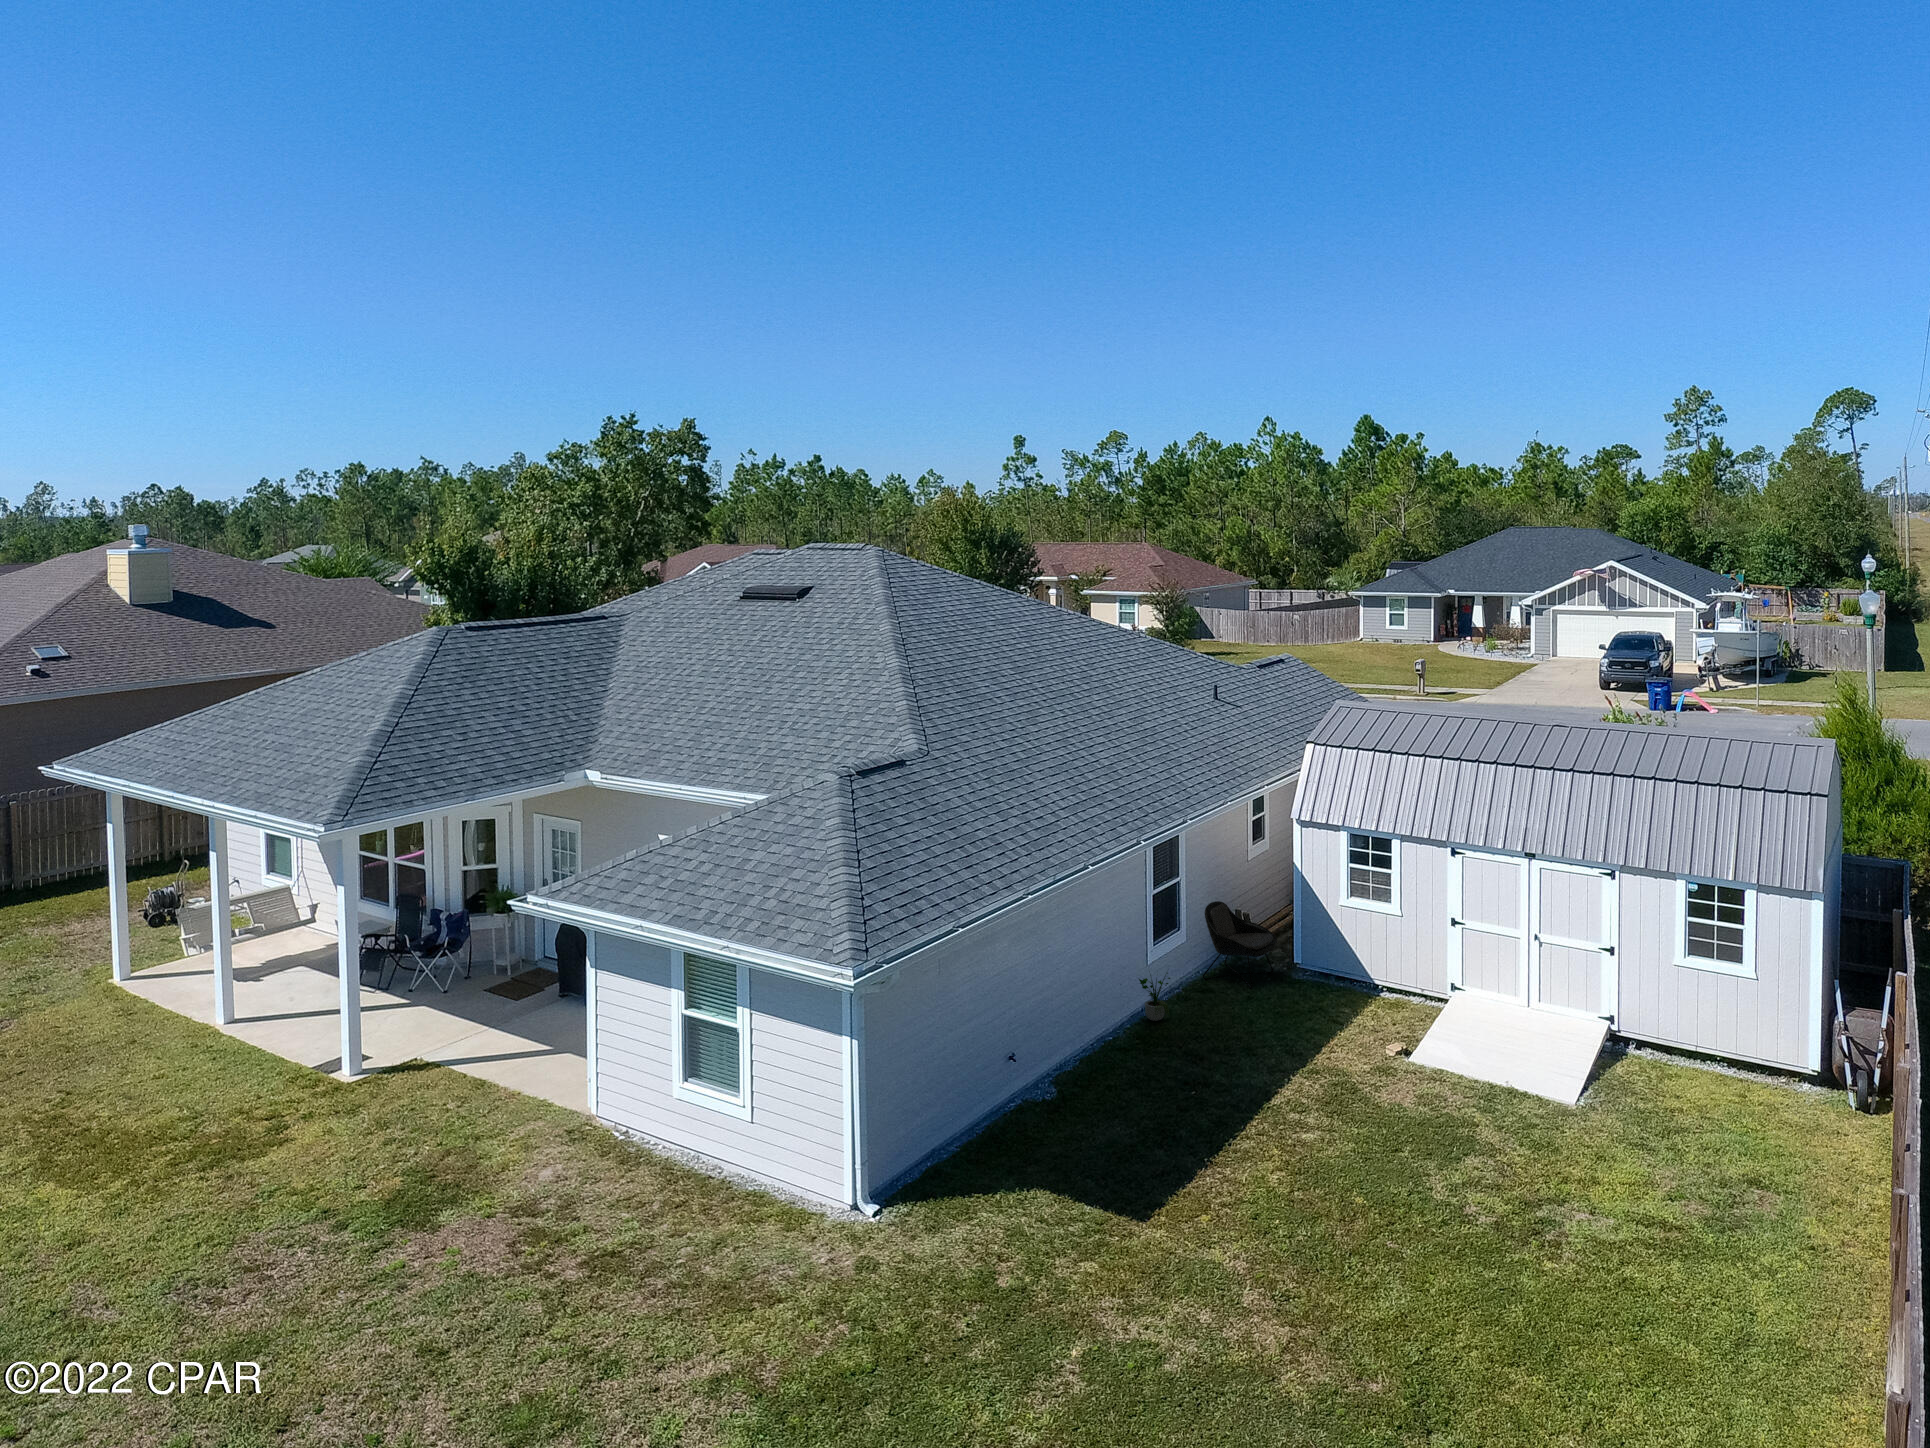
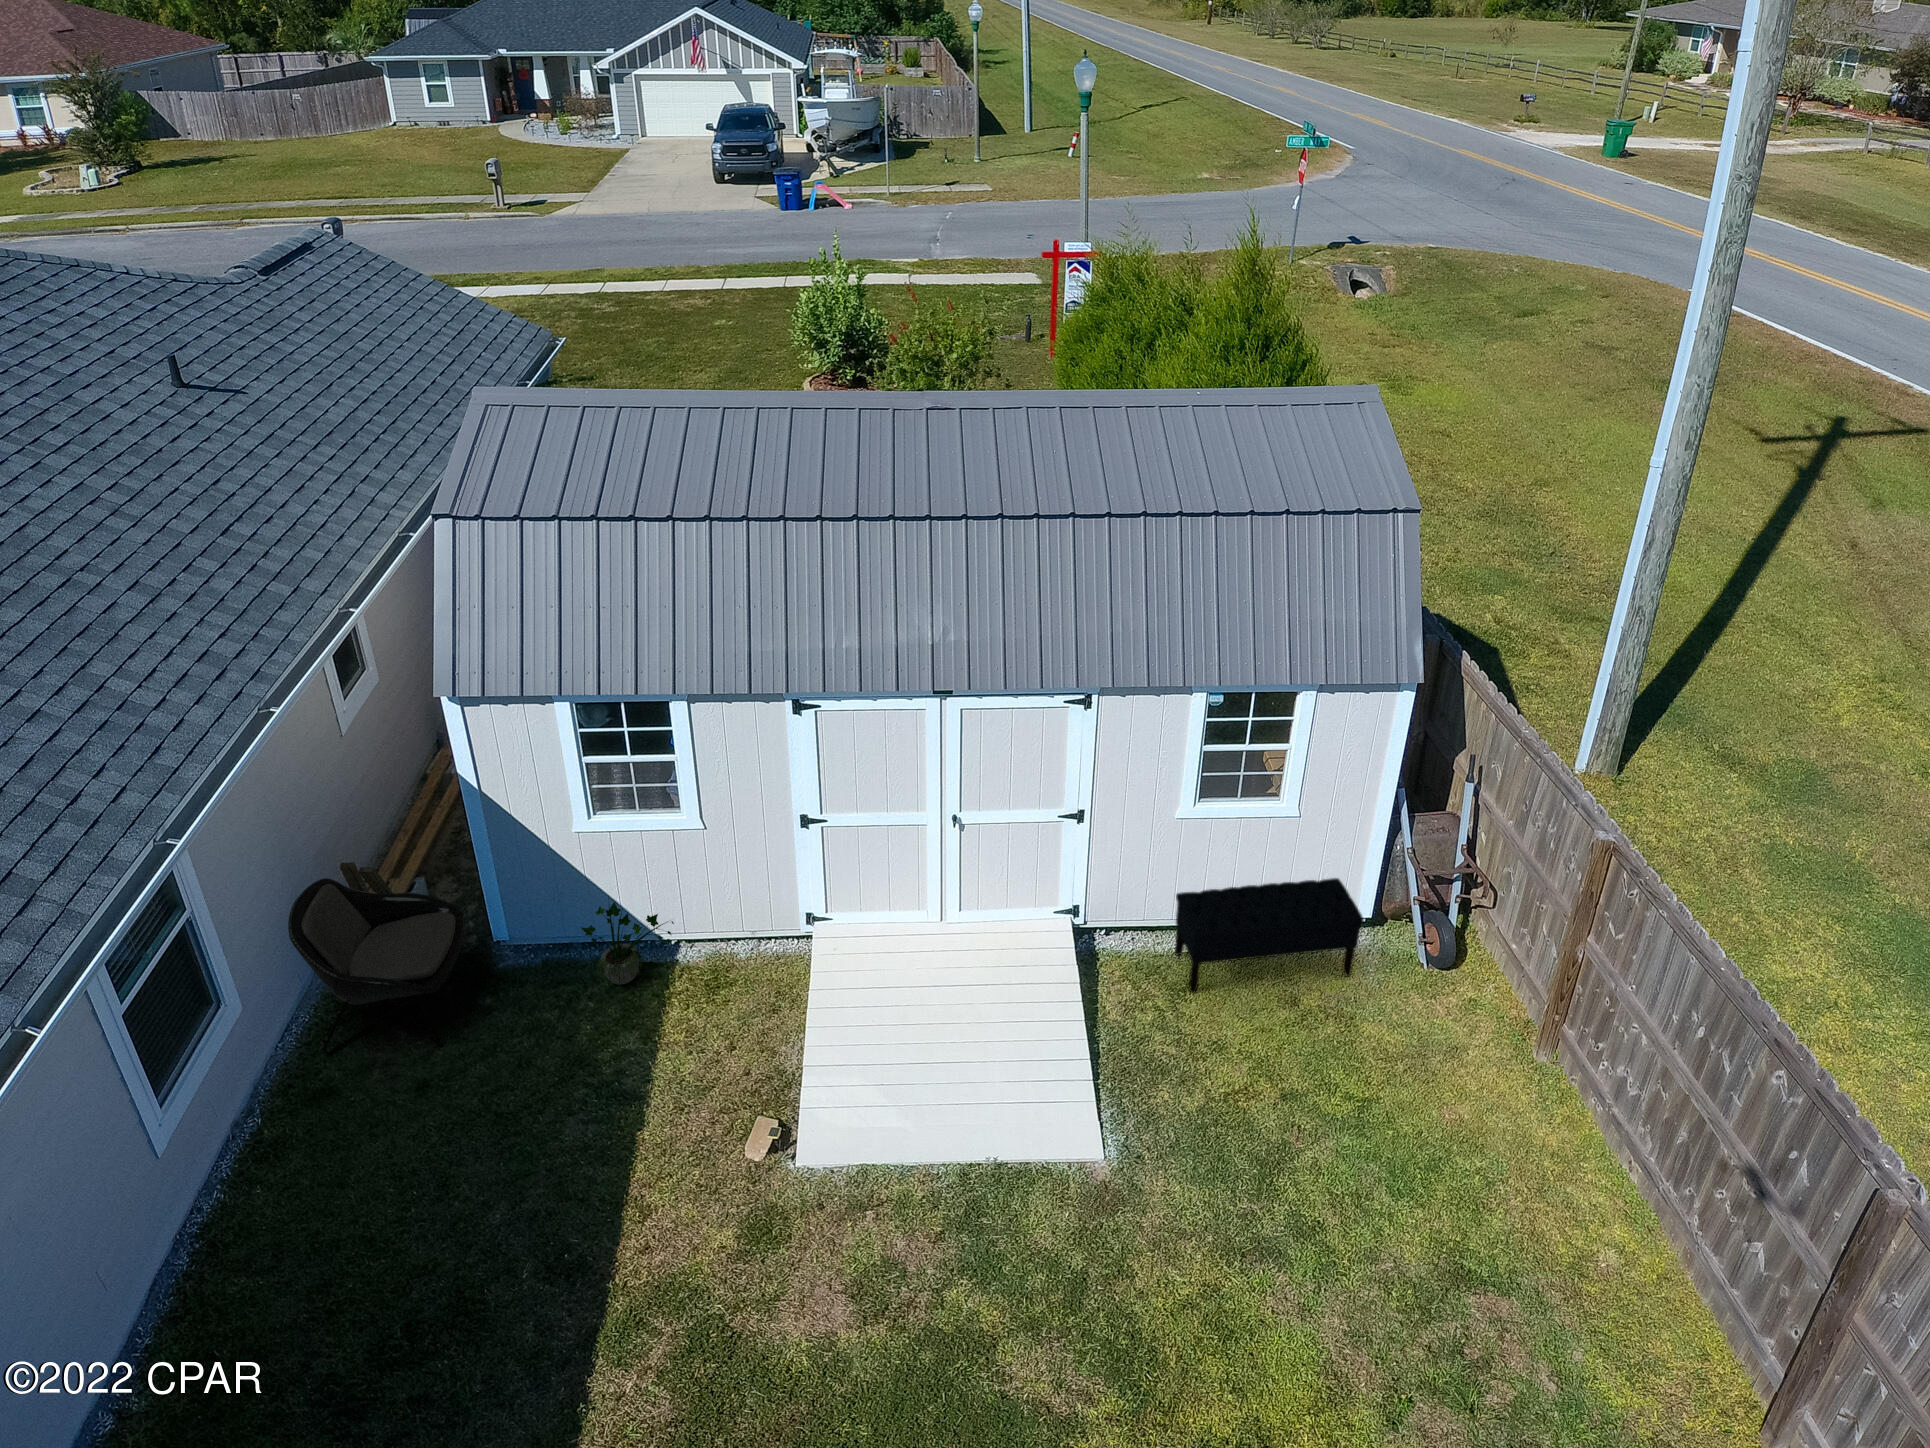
potted plant: present [1139,973,1170,1021] -> present [581,901,674,989]
bench: none [1668,1014,1795,1094] -> present [1175,878,1364,993]

